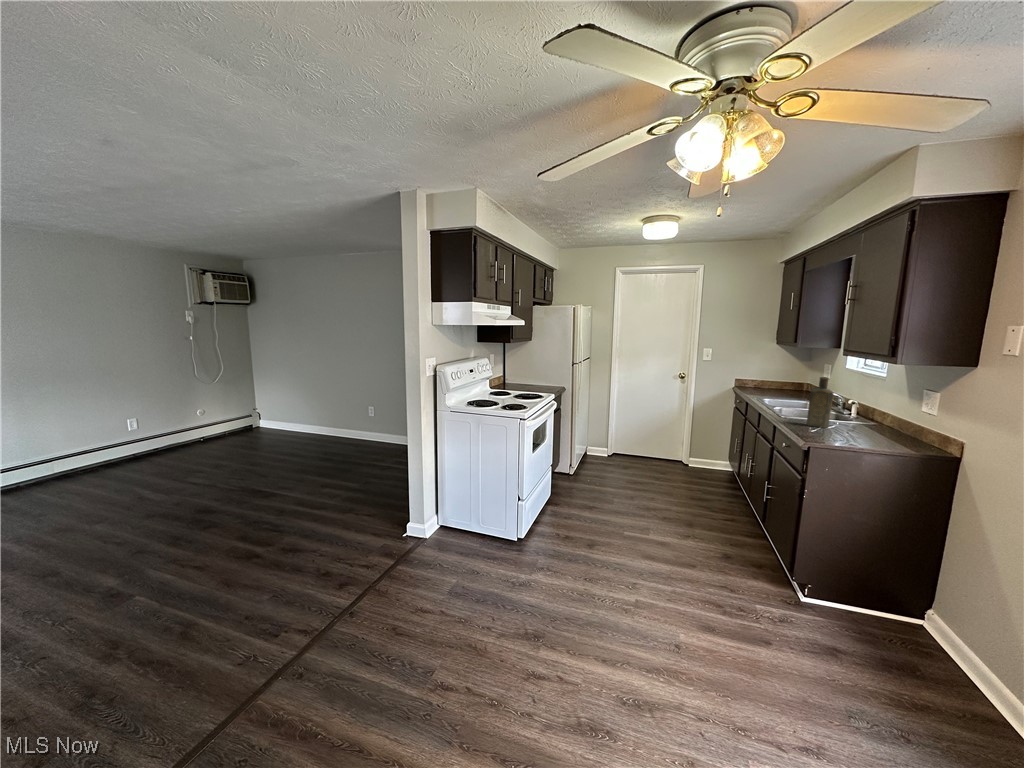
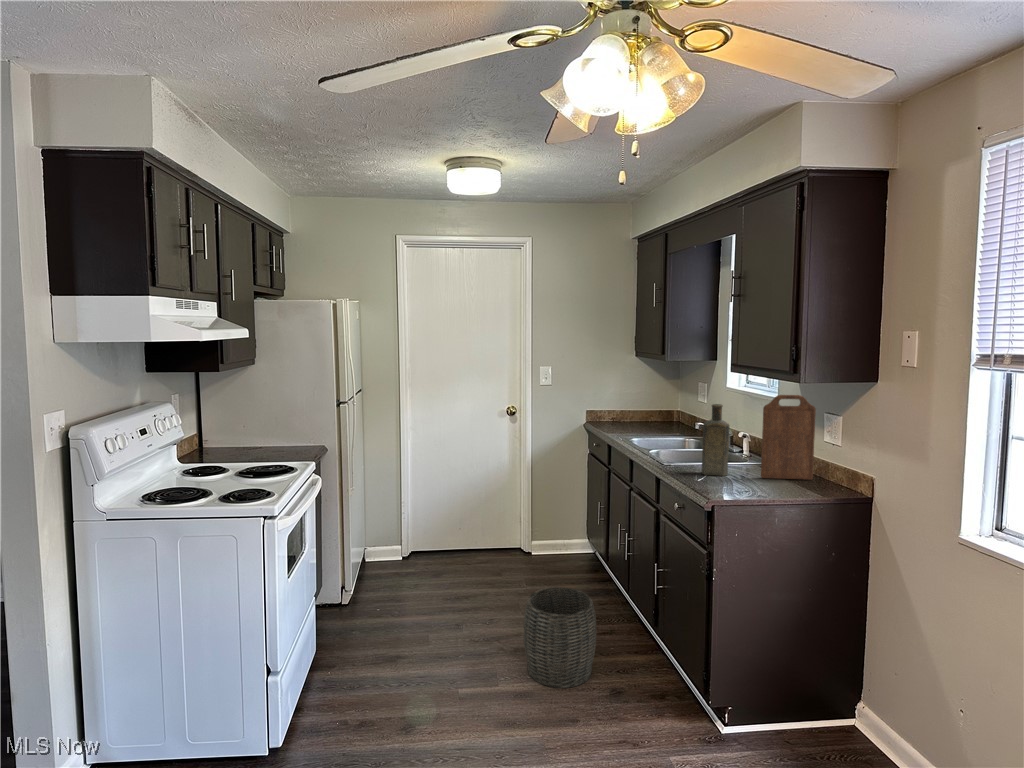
cutting board: none [857,373,915,439] -> present [761,395,816,480]
woven basket: none [666,483,715,544] -> present [524,587,596,688]

